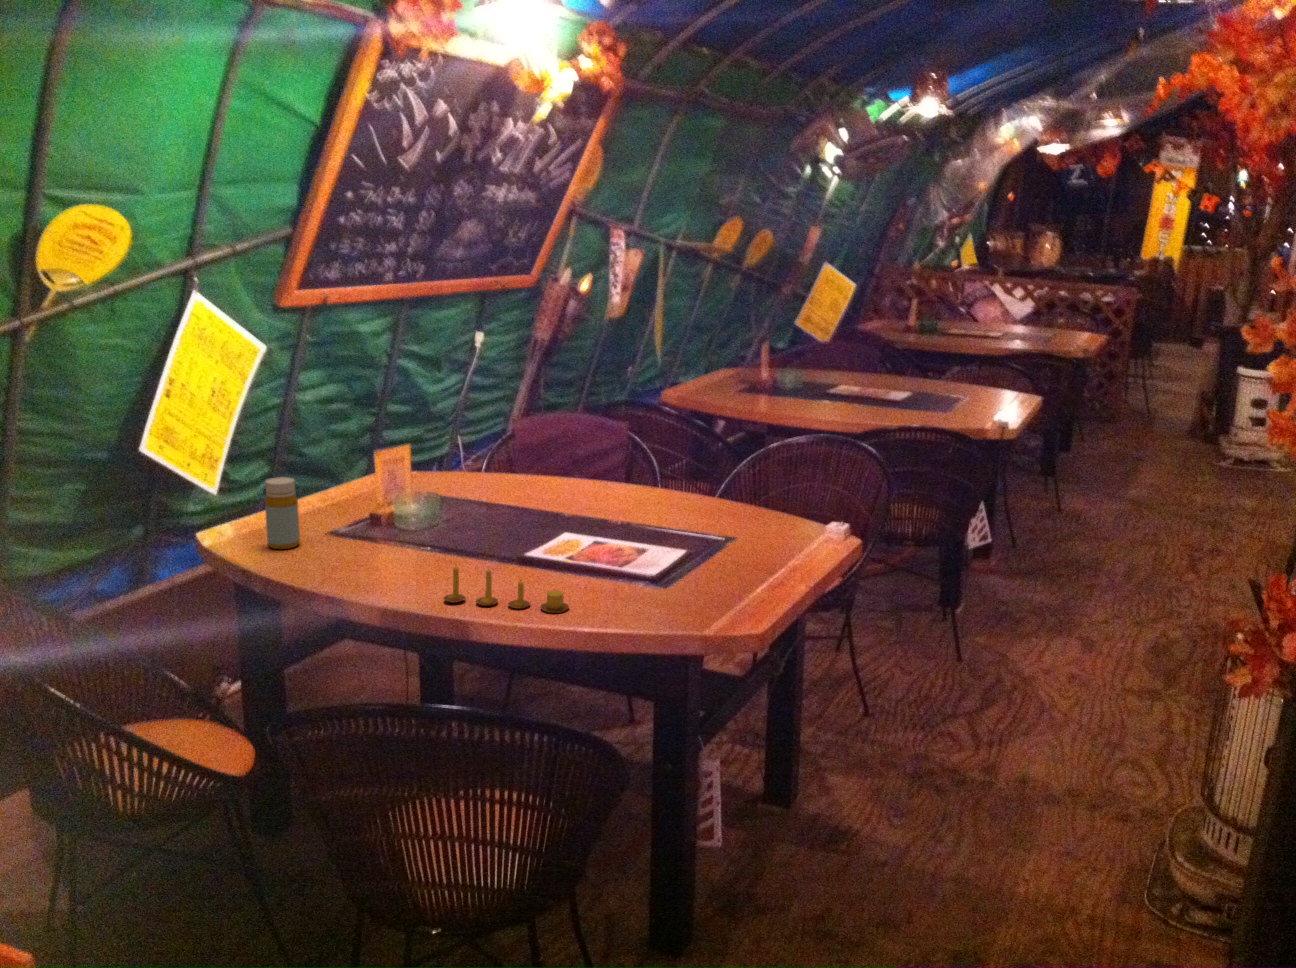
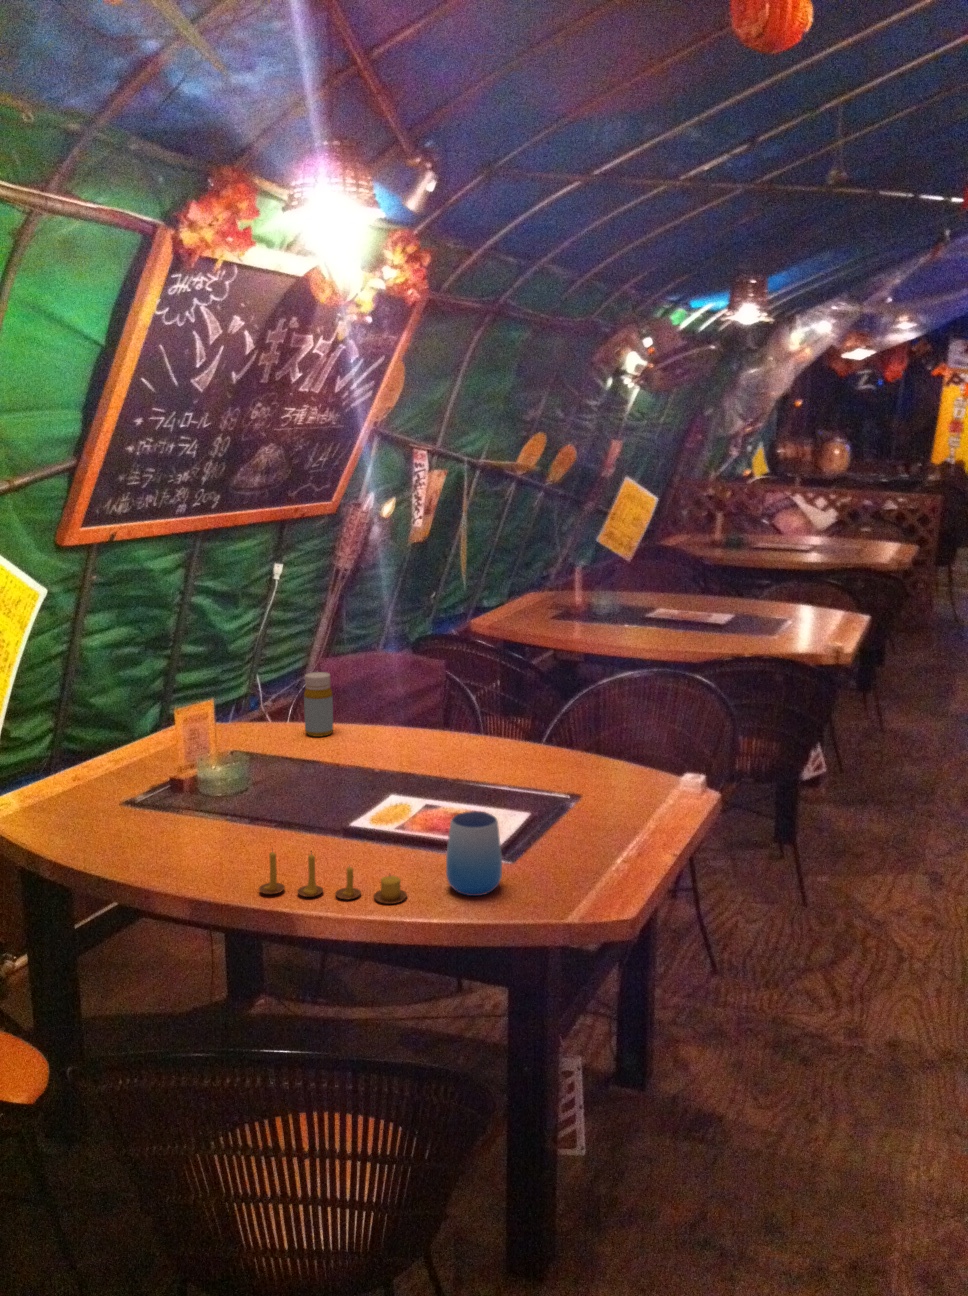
bottle: present [265,477,300,549] -> present [304,672,333,737]
cup: none [604,539,652,610] -> present [446,811,502,896]

